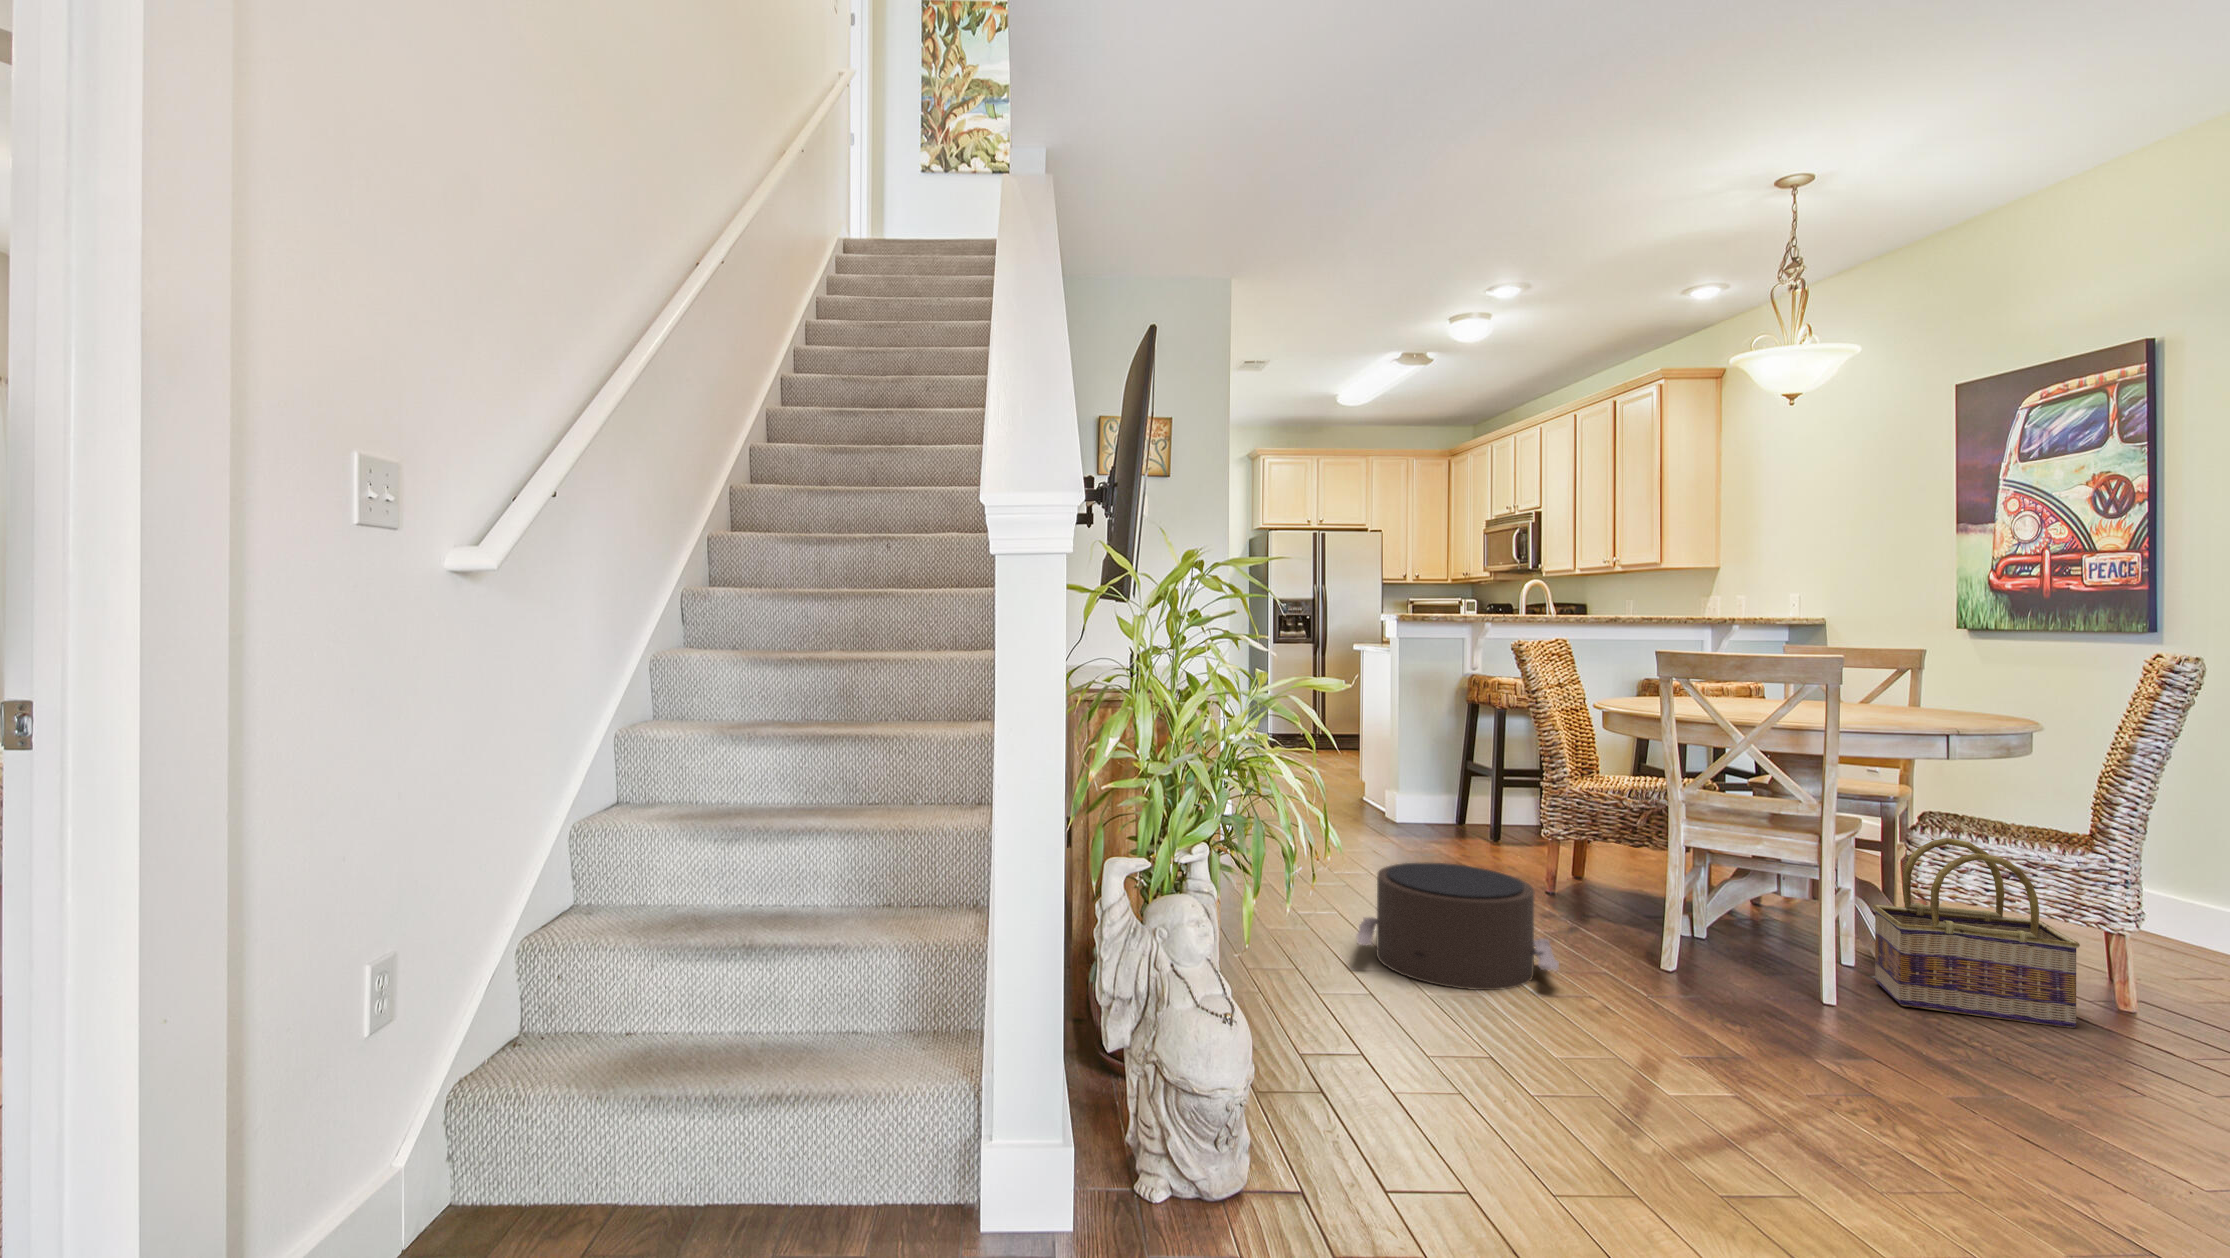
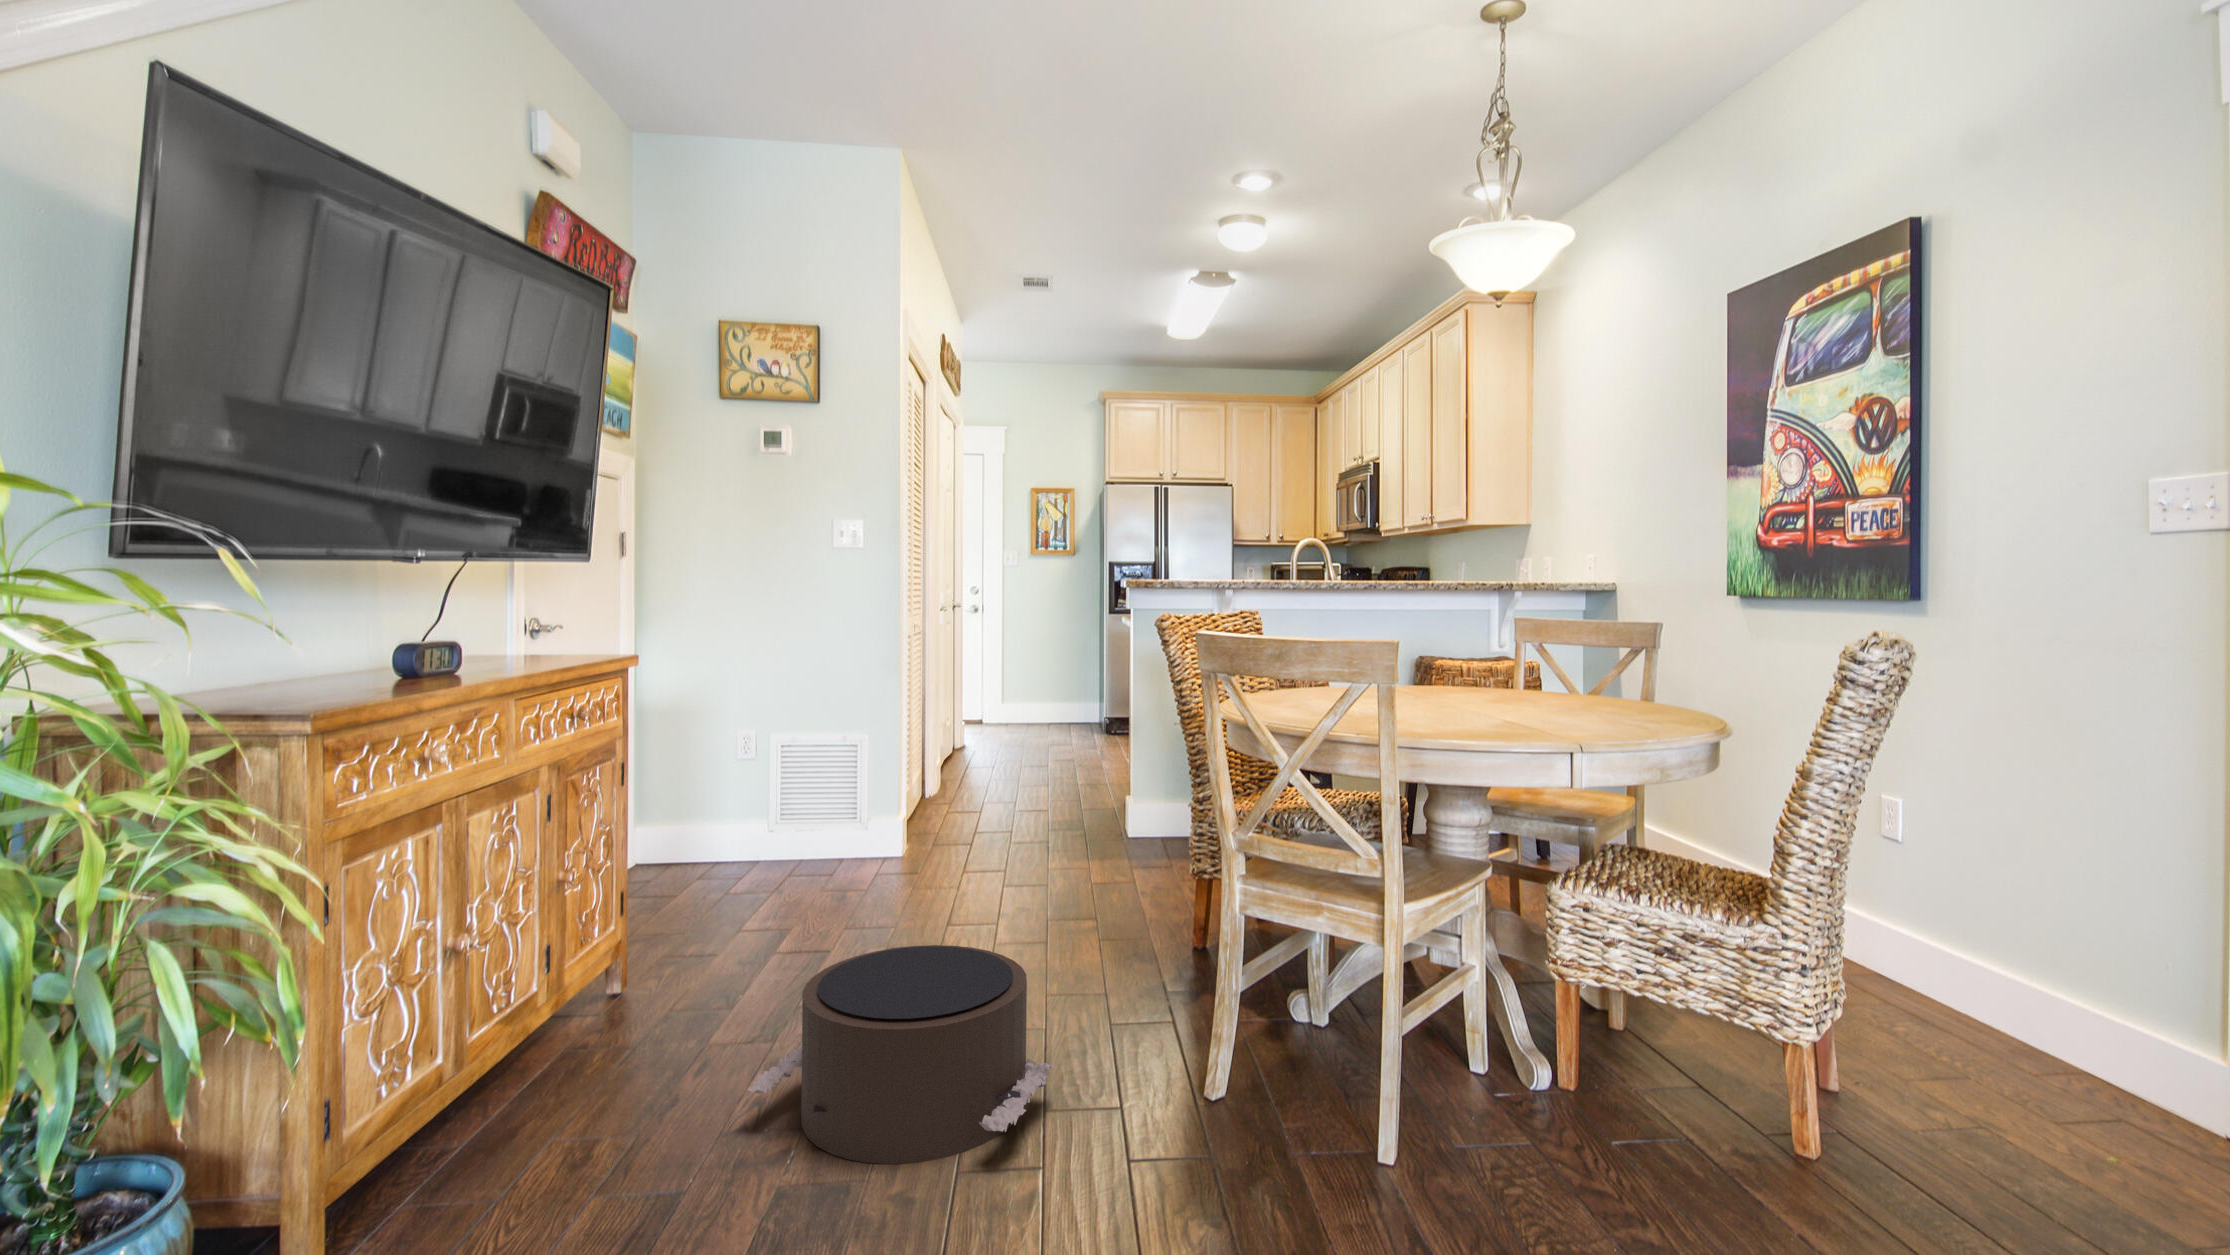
basket: present [1873,838,2080,1028] -> none [1490,902,1721,1192]

